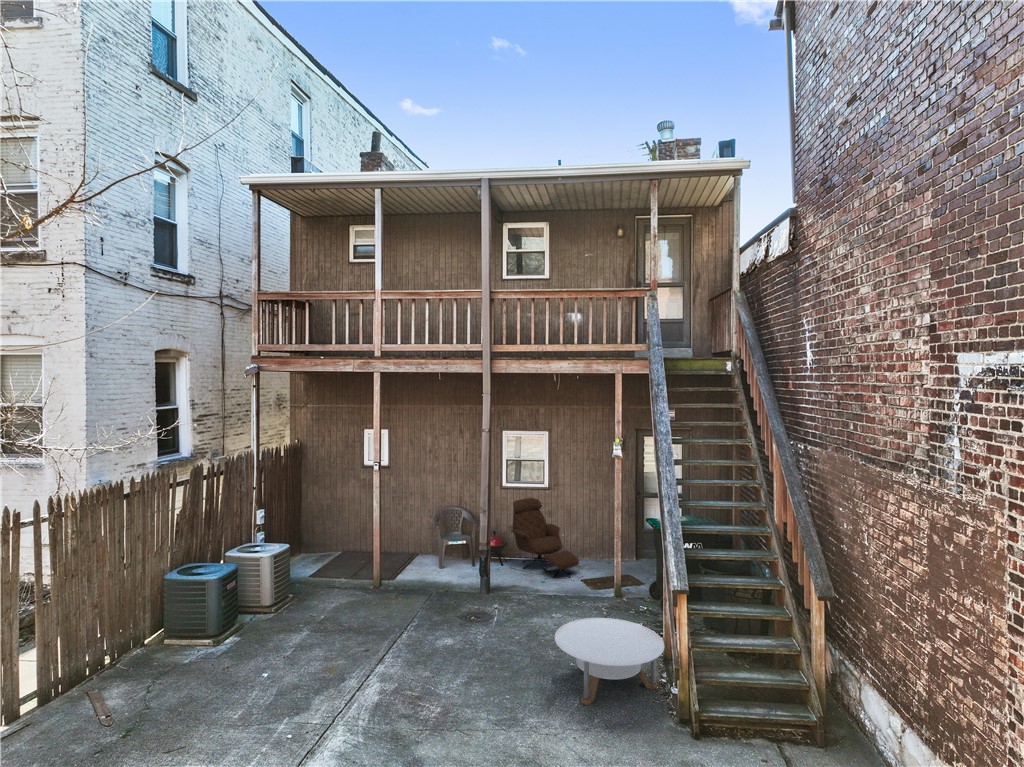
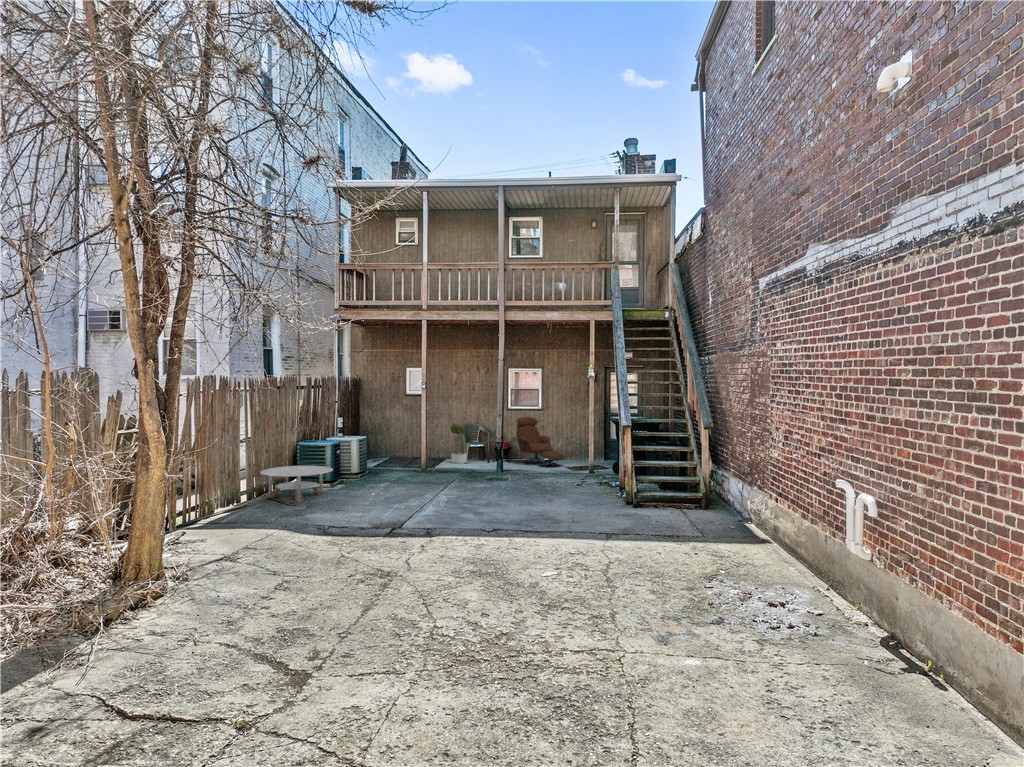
potted tree: none [421,508,444,566] -> present [450,423,467,463]
round table: present [555,618,664,705] -> present [260,465,333,504]

